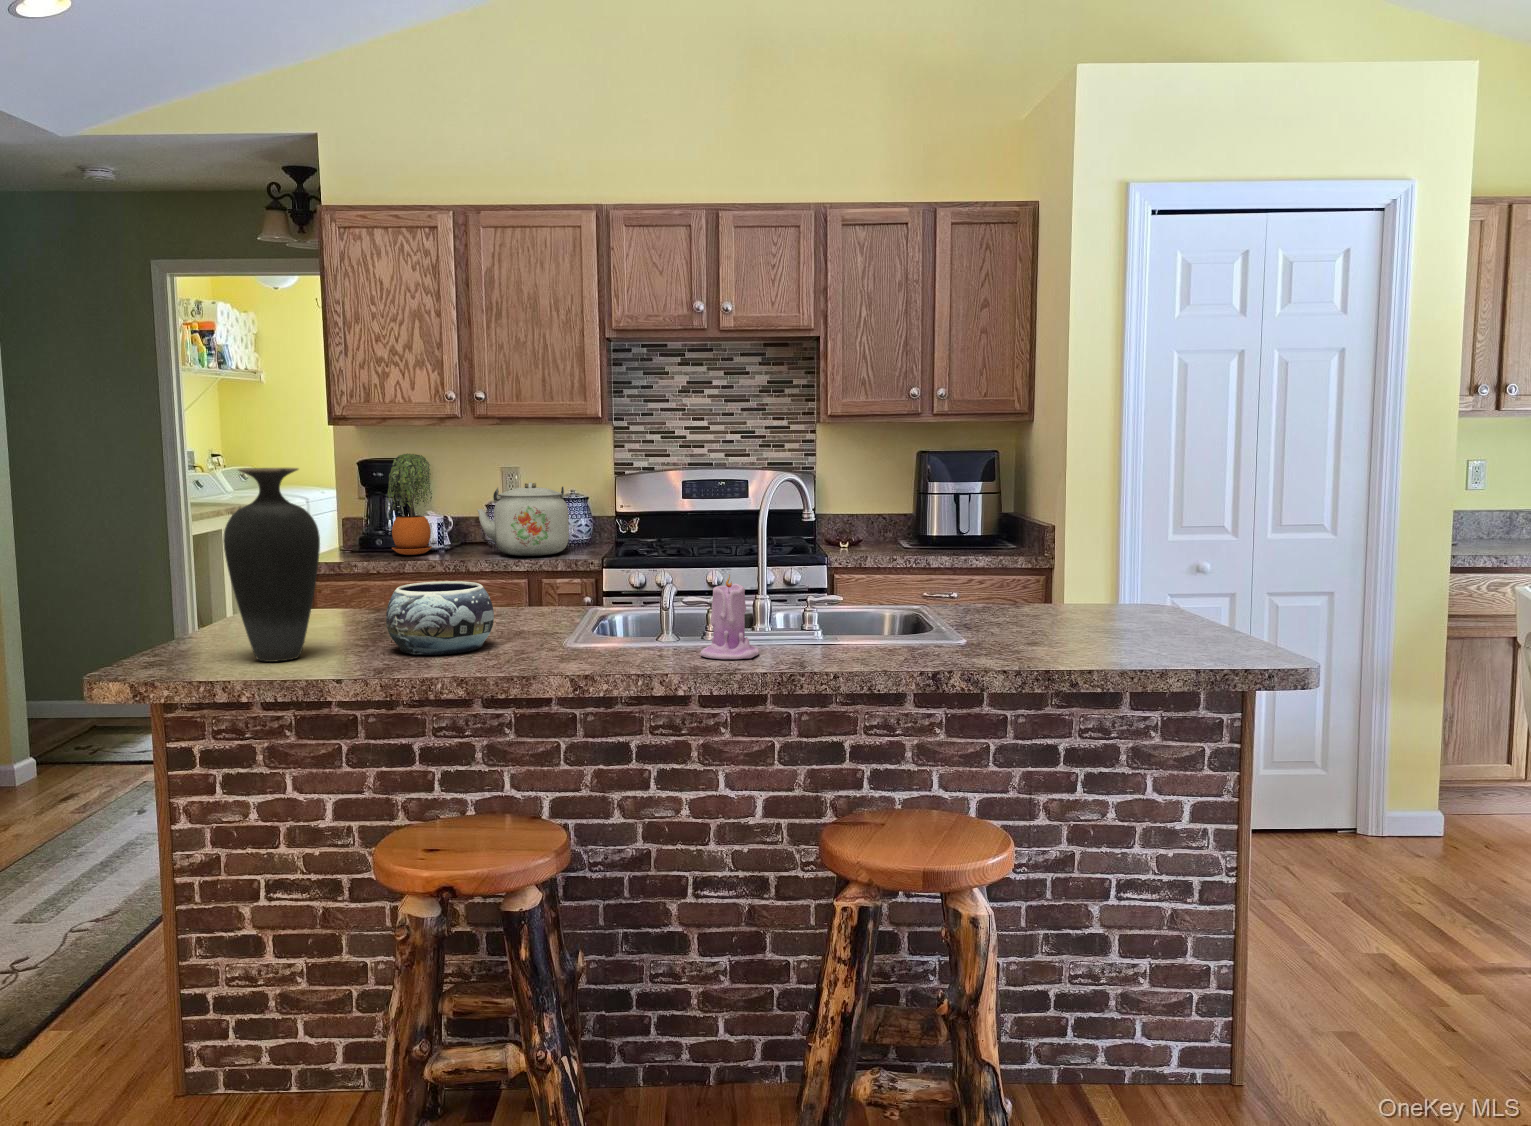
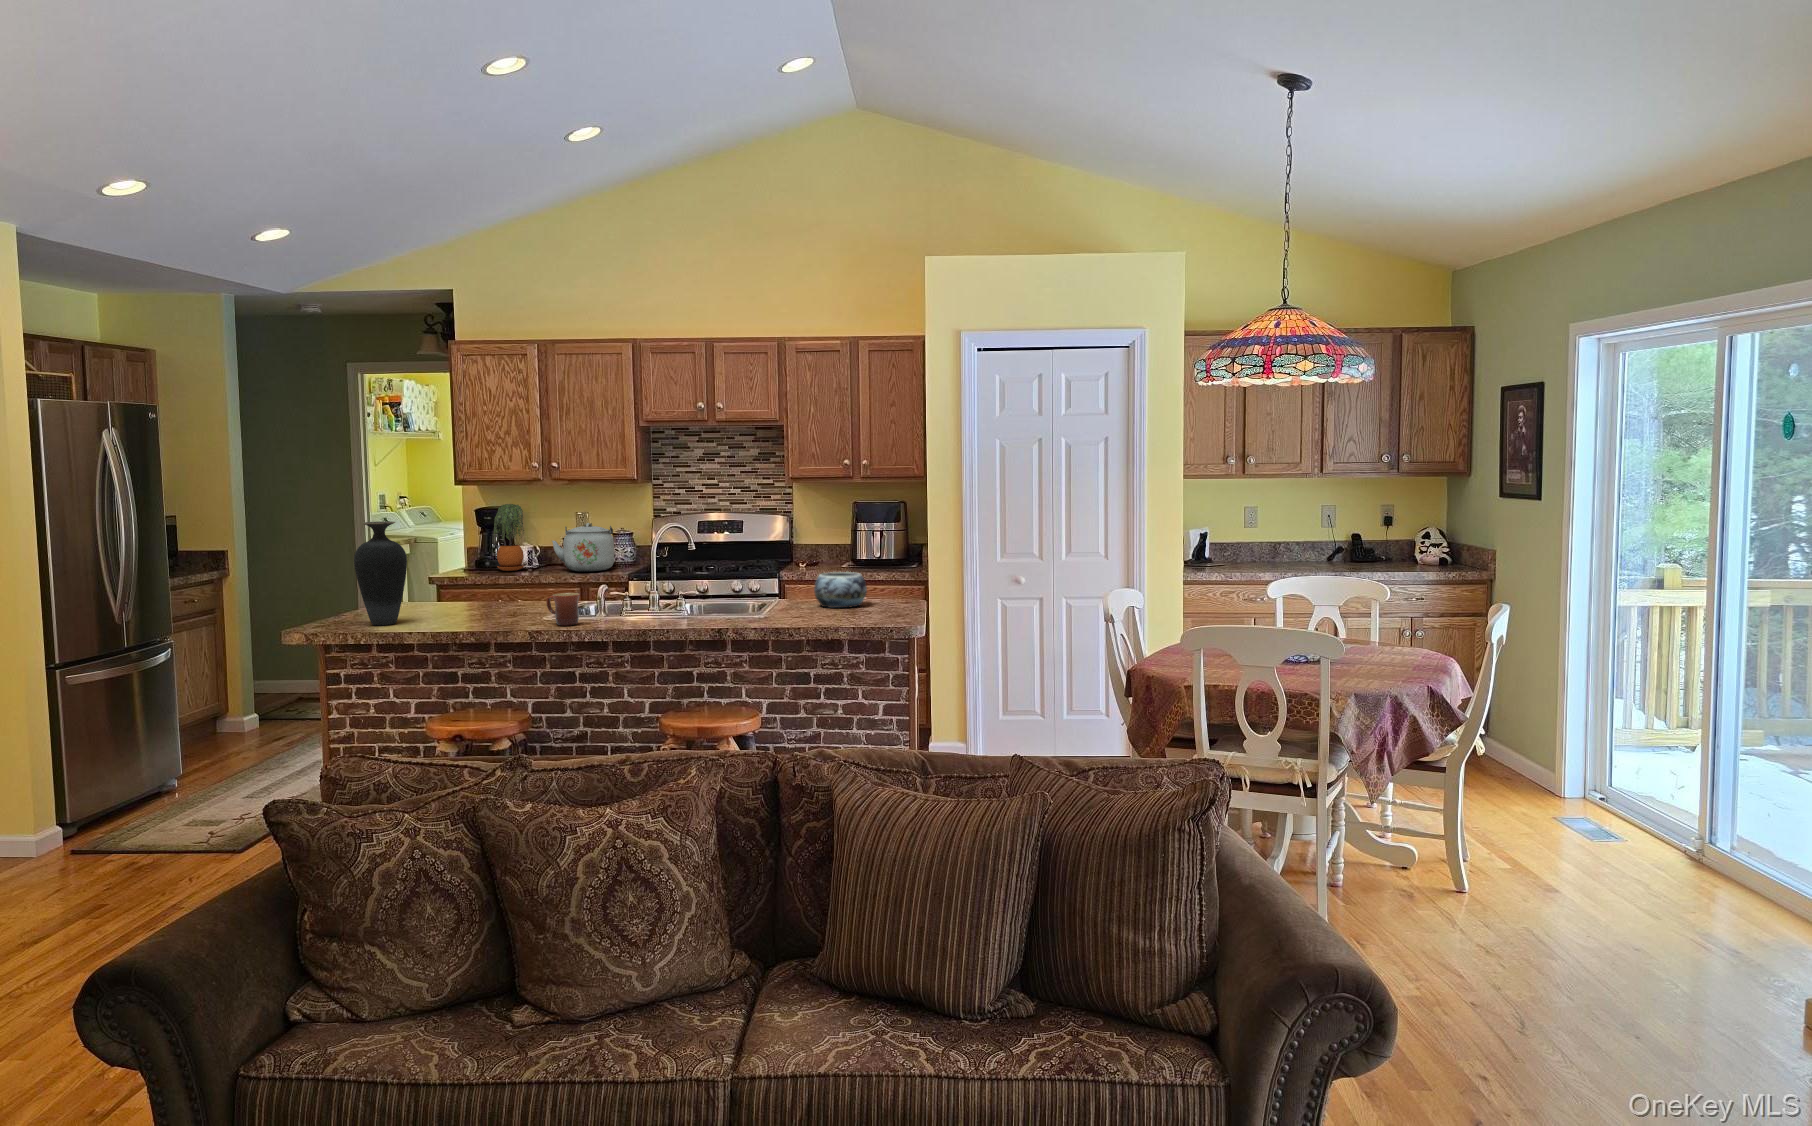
candle: present [700,575,759,659] -> none [609,579,643,624]
decorative bowl: present [386,581,494,655] -> present [814,572,867,608]
mug: none [586,601,650,663] -> present [546,593,580,626]

